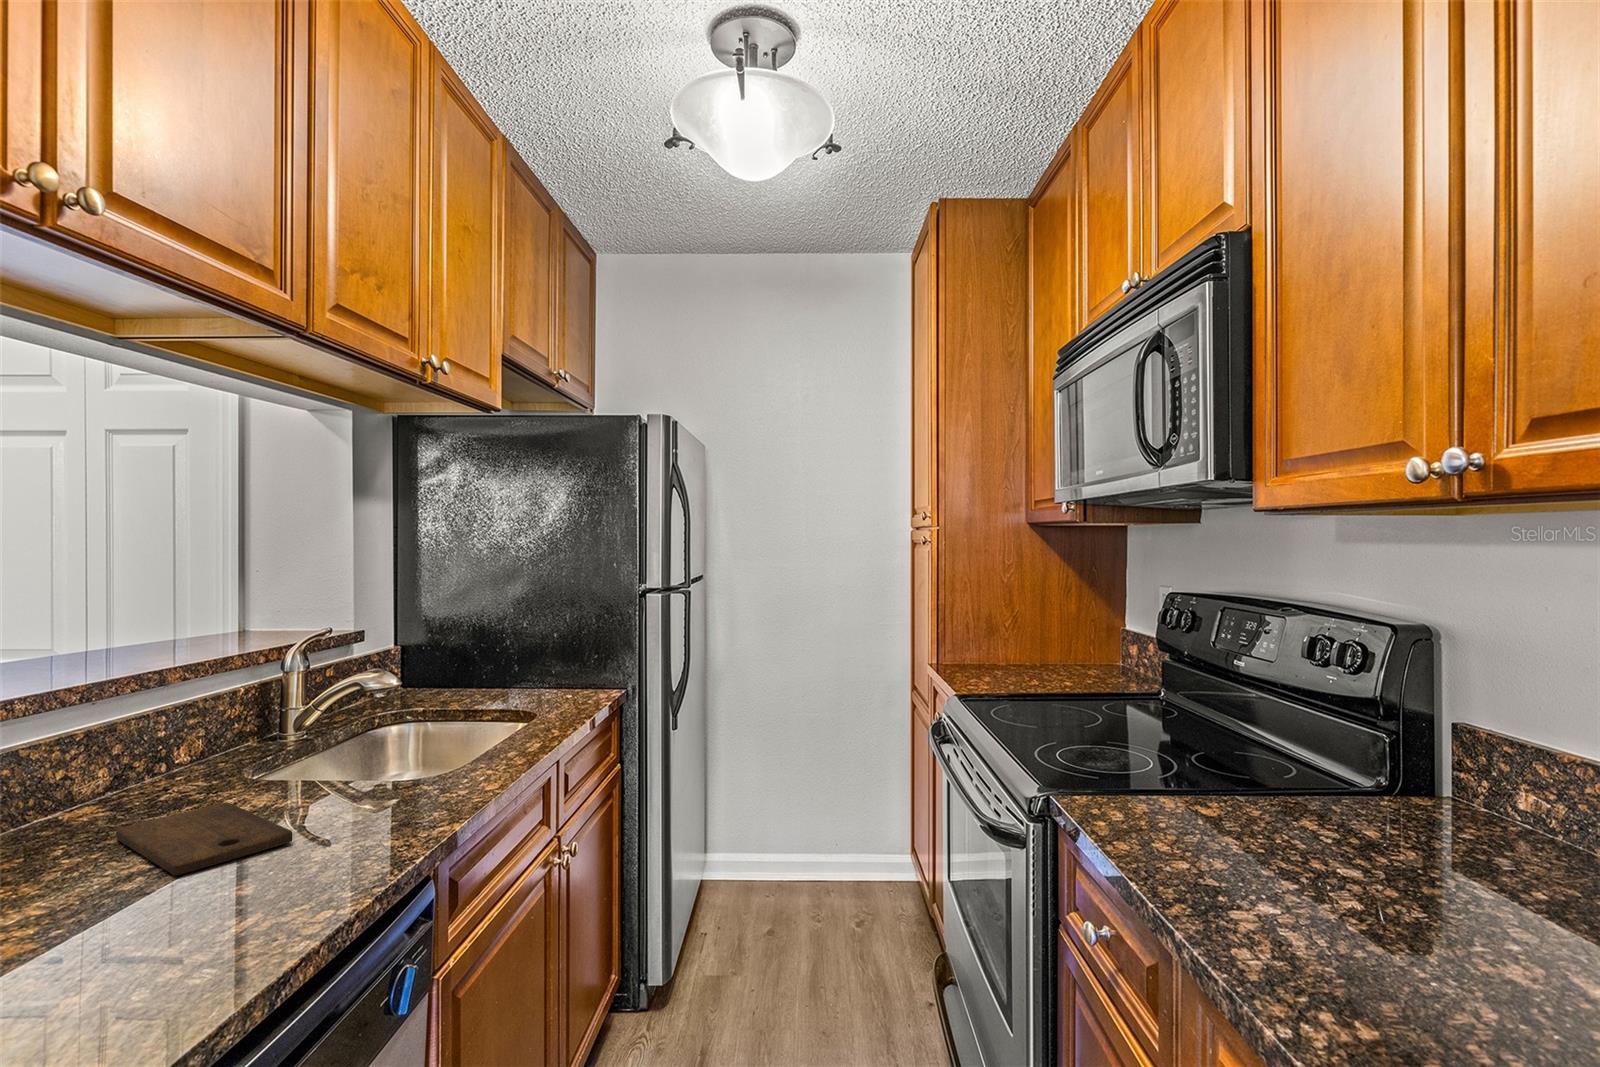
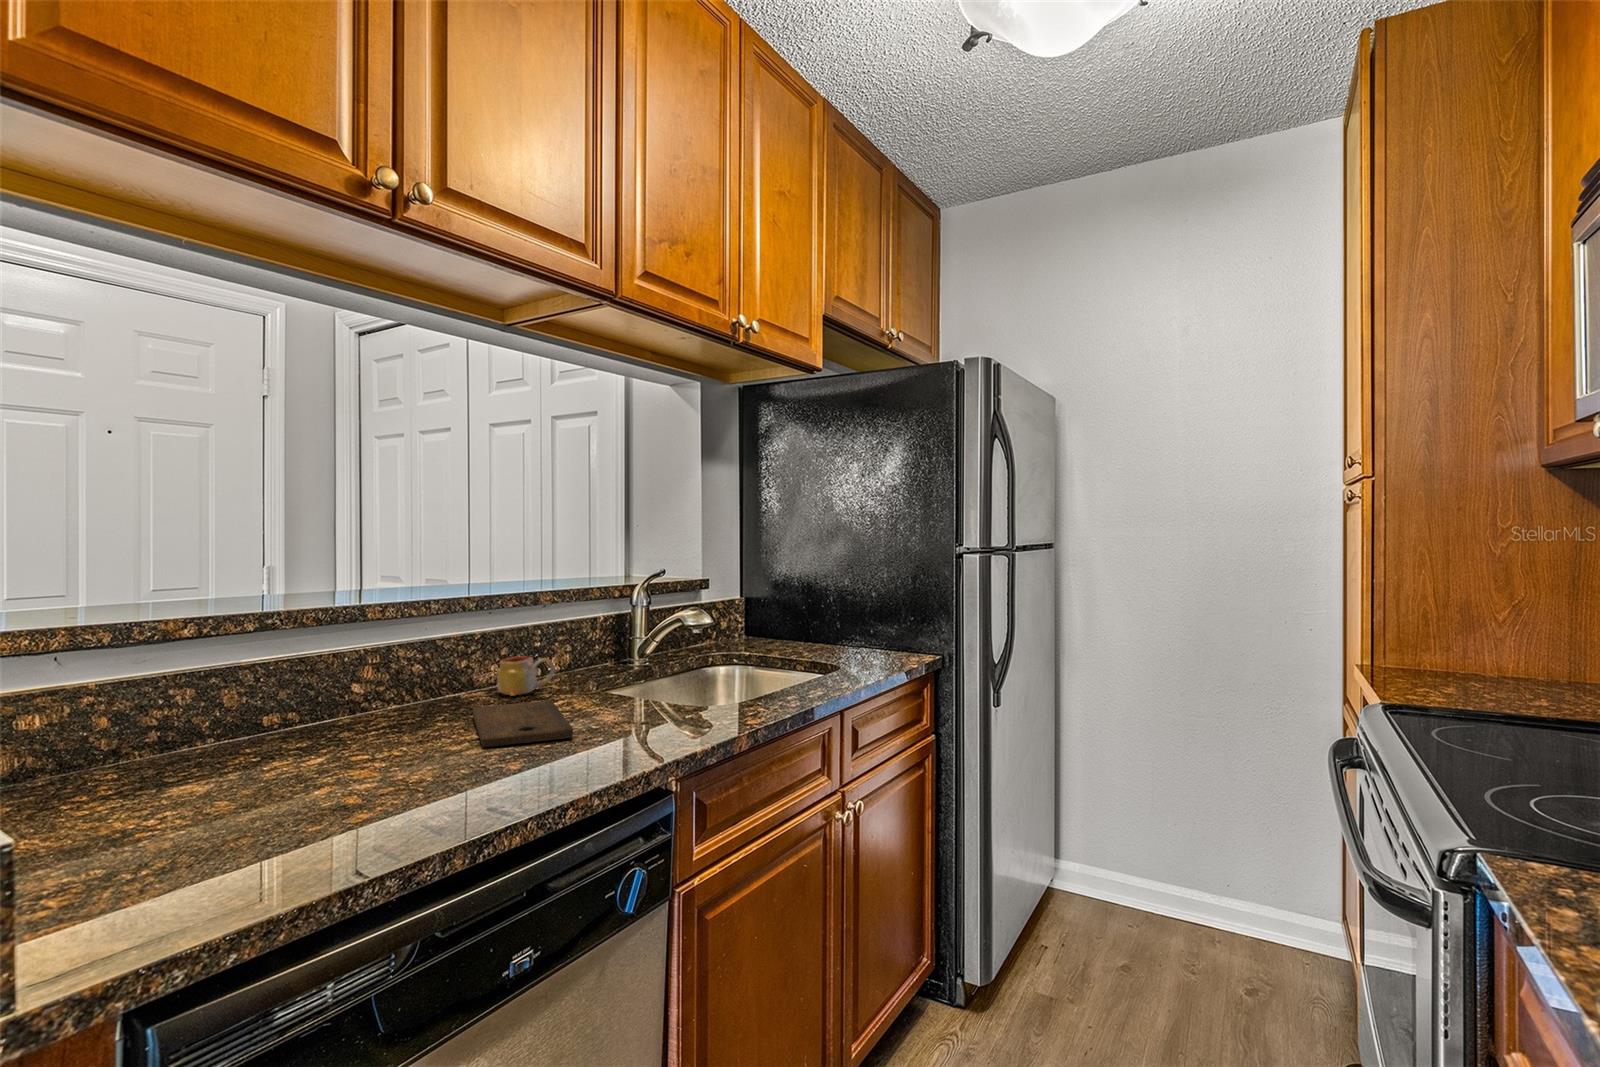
mug: none [122,751,203,805] -> present [497,657,555,696]

